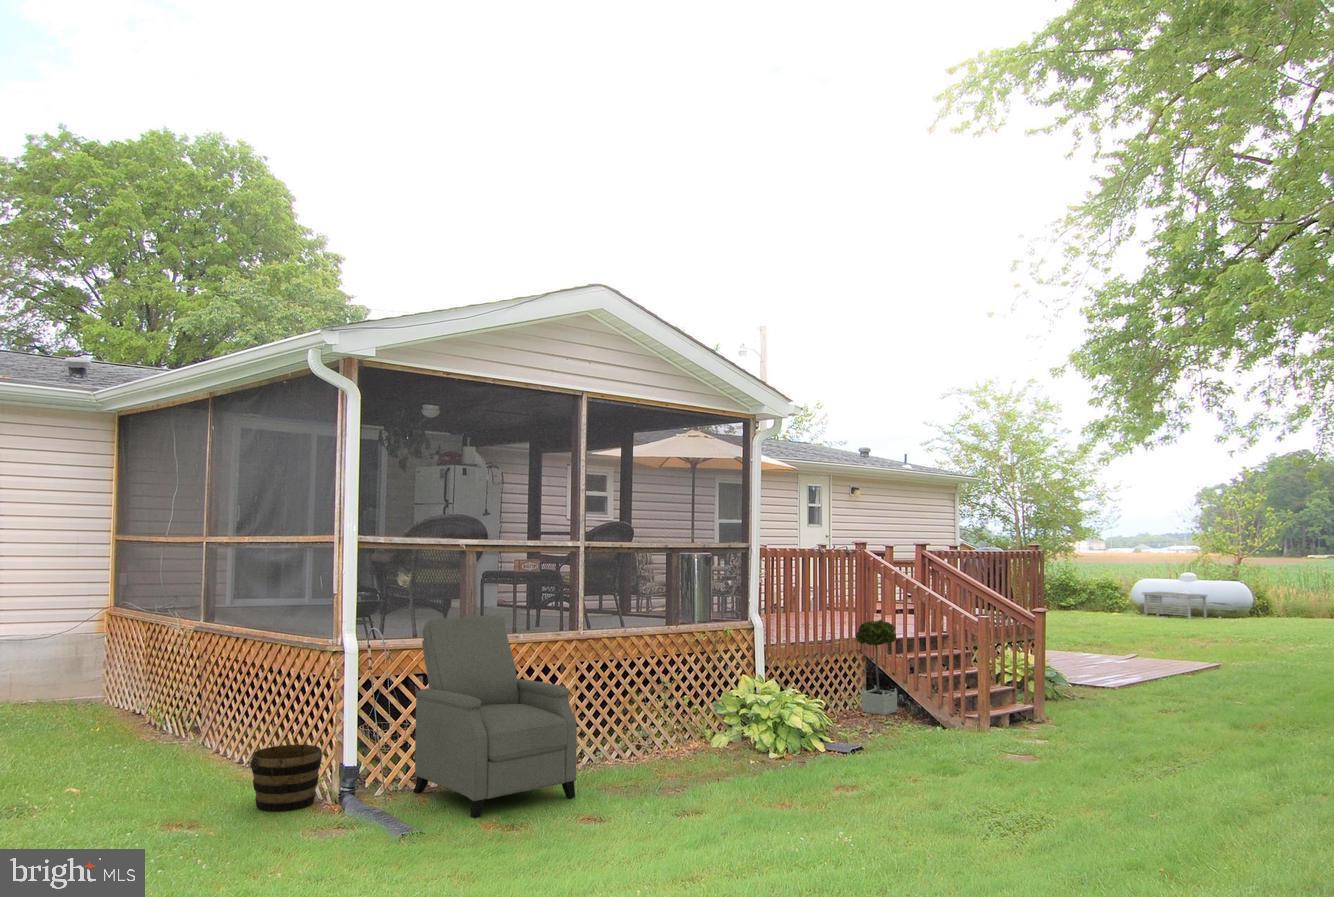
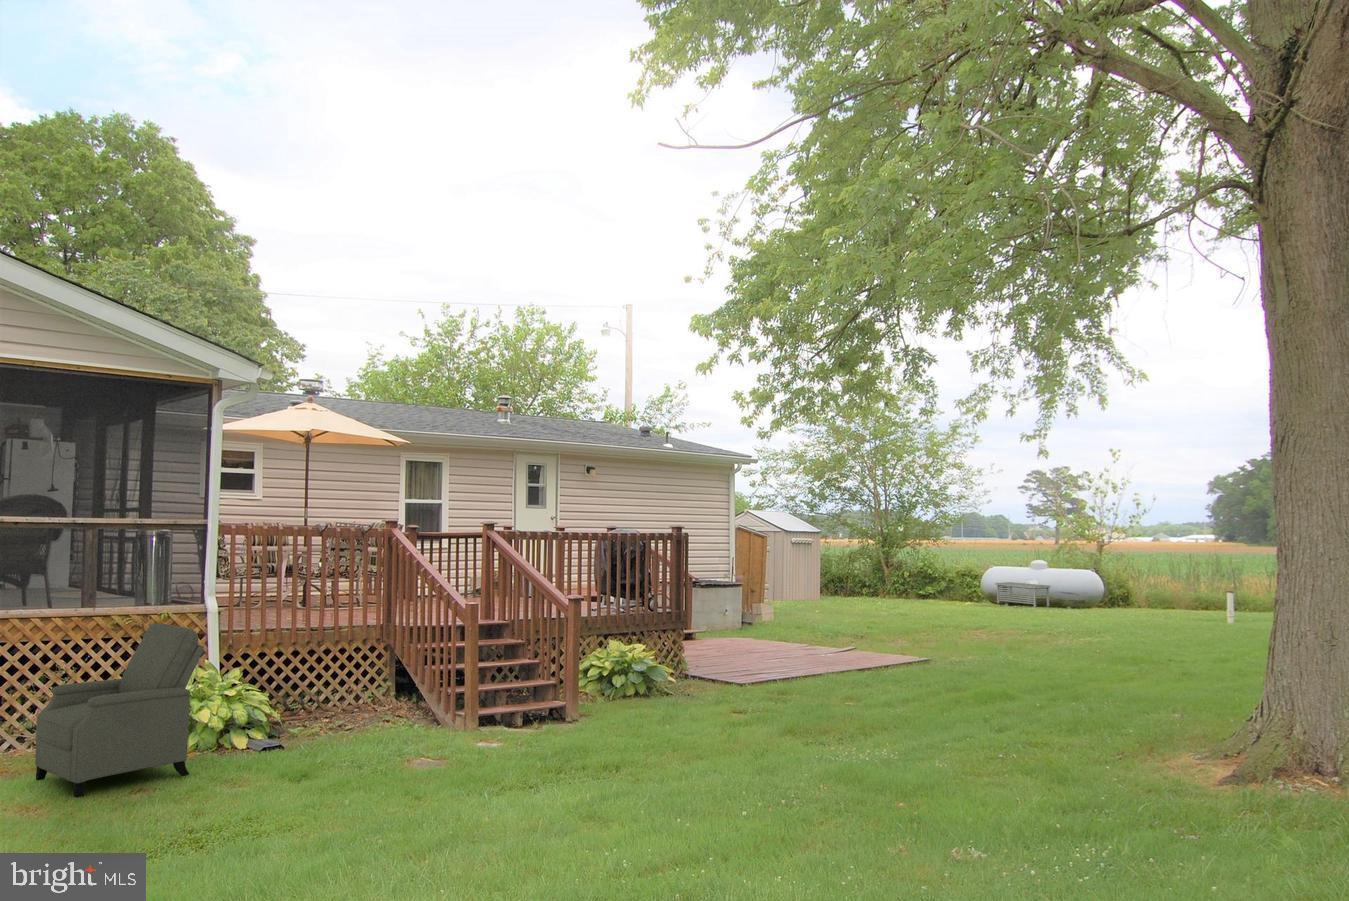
chair: present [413,615,577,818] -> present [35,623,204,798]
potted tree: present [856,619,897,715] -> none [749,623,785,707]
bucket: present [251,745,322,812] -> none [219,752,283,813]

